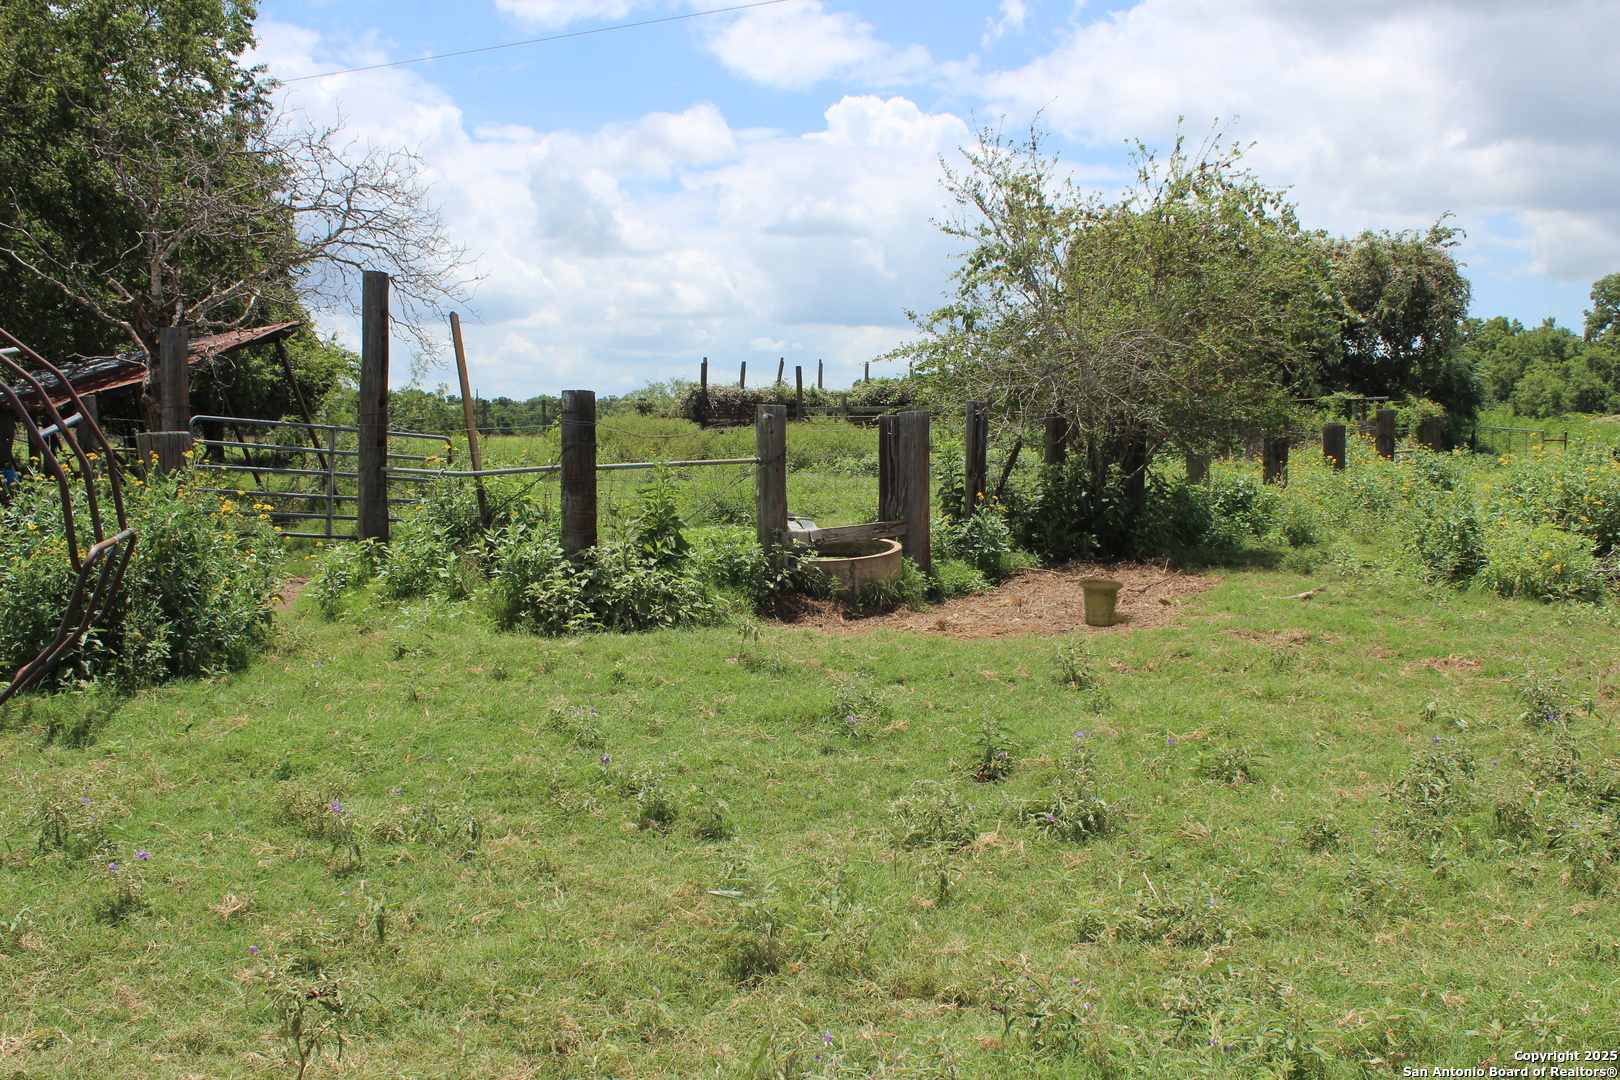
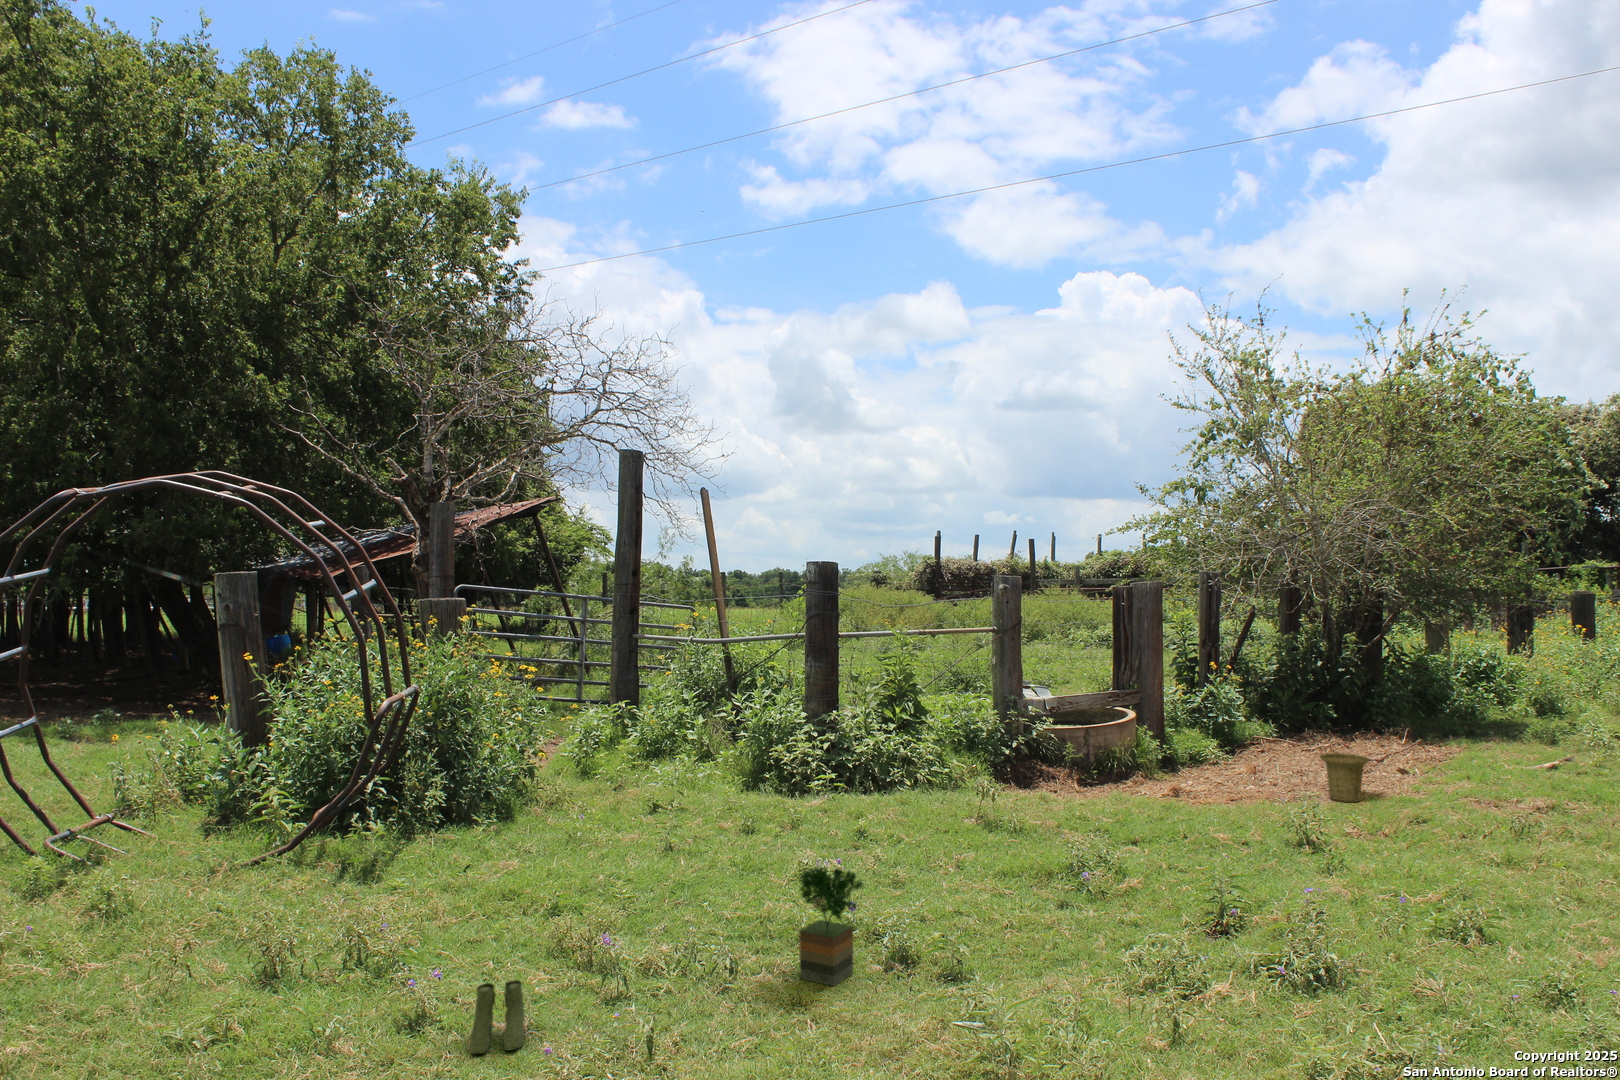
potted tree: none [516,736,602,875] -> present [800,867,864,986]
boots: none [64,913,149,1016] -> present [470,980,525,1054]

